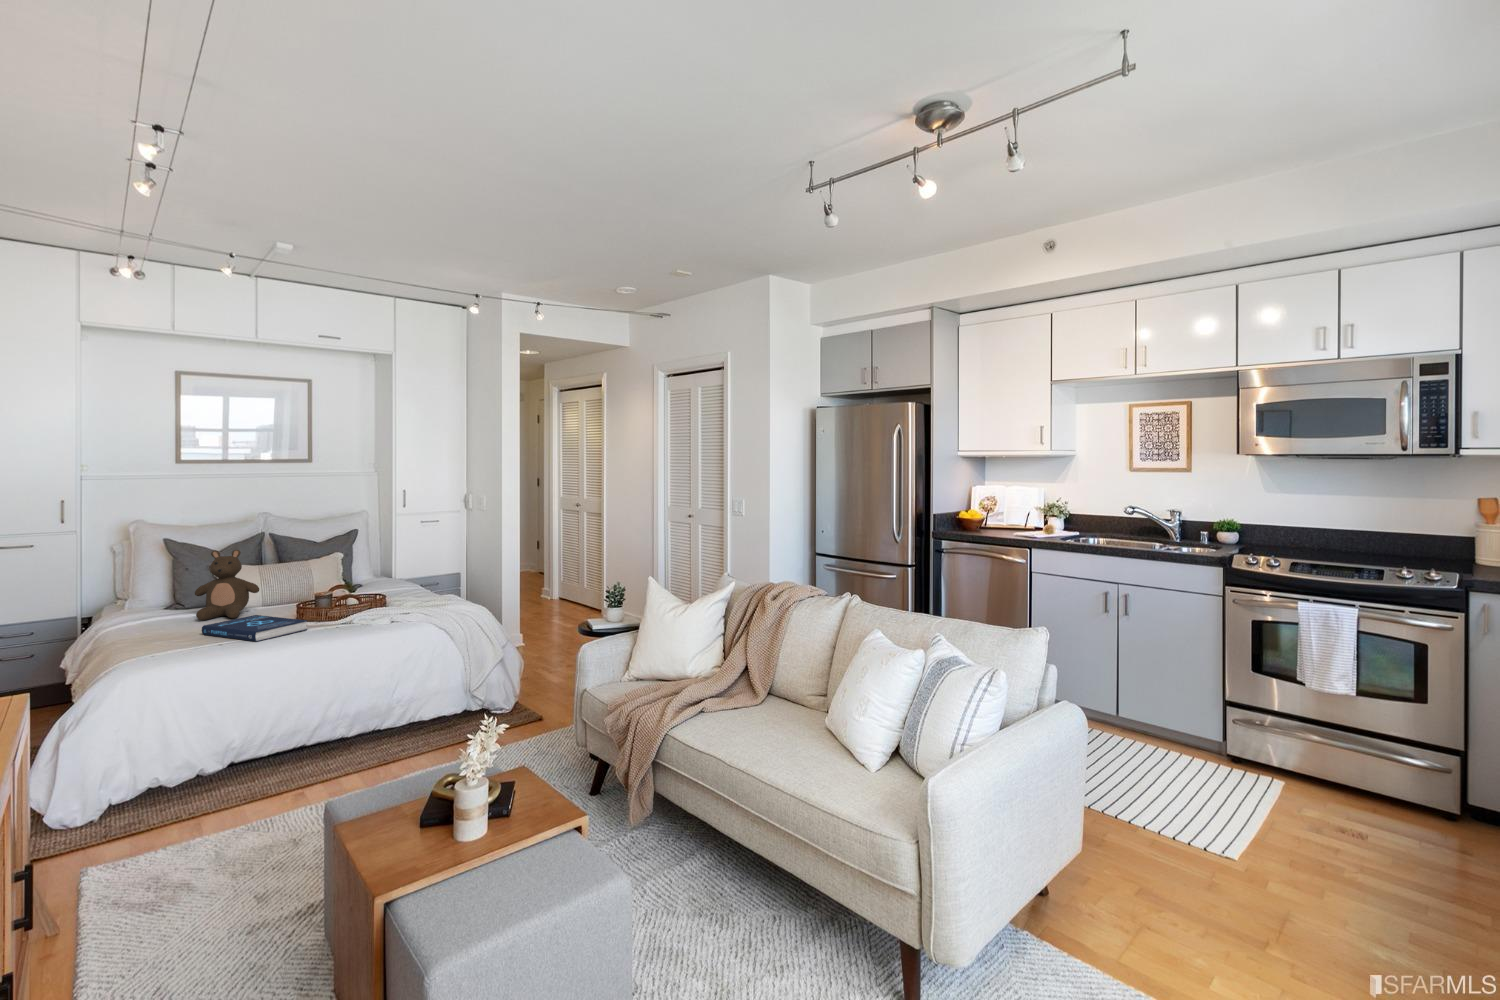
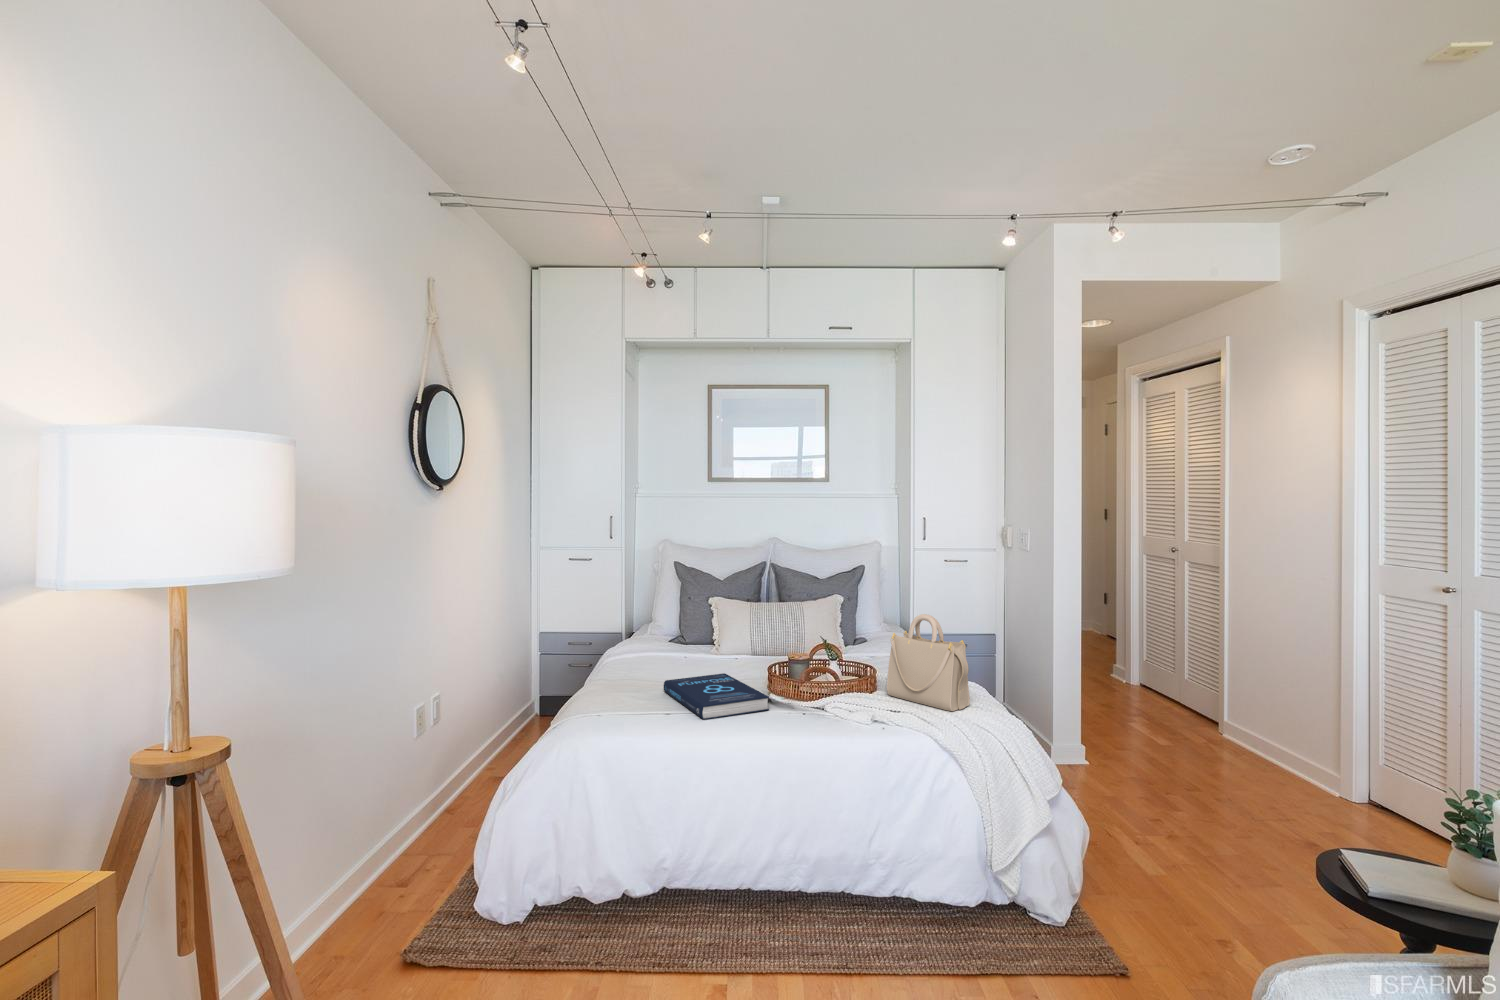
stuffed bear: present [195,550,259,620] -> none [676,583,741,670]
handbag: none [396,553,453,610] -> present [887,614,970,711]

